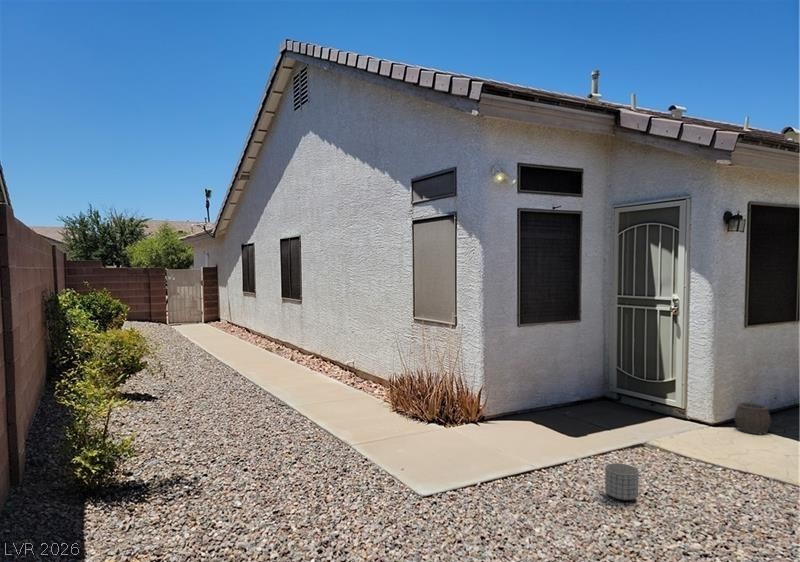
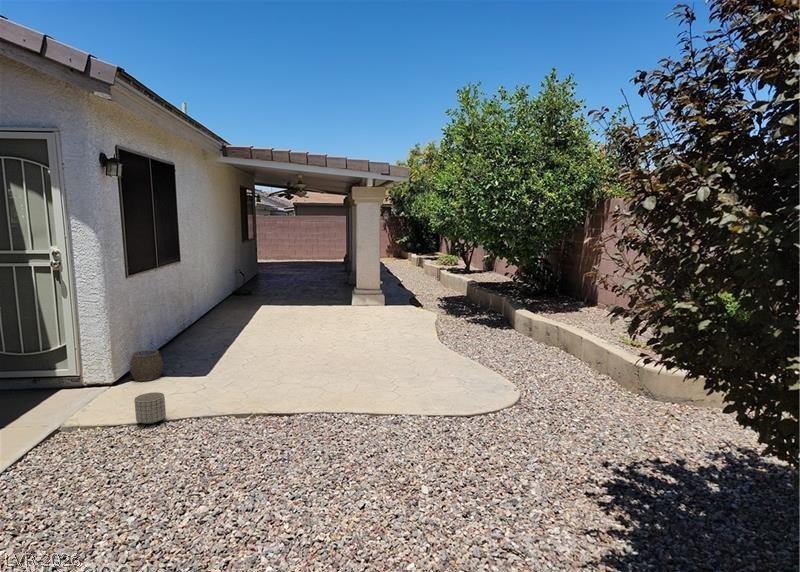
planter: present [605,463,639,501] -> present [134,392,166,424]

